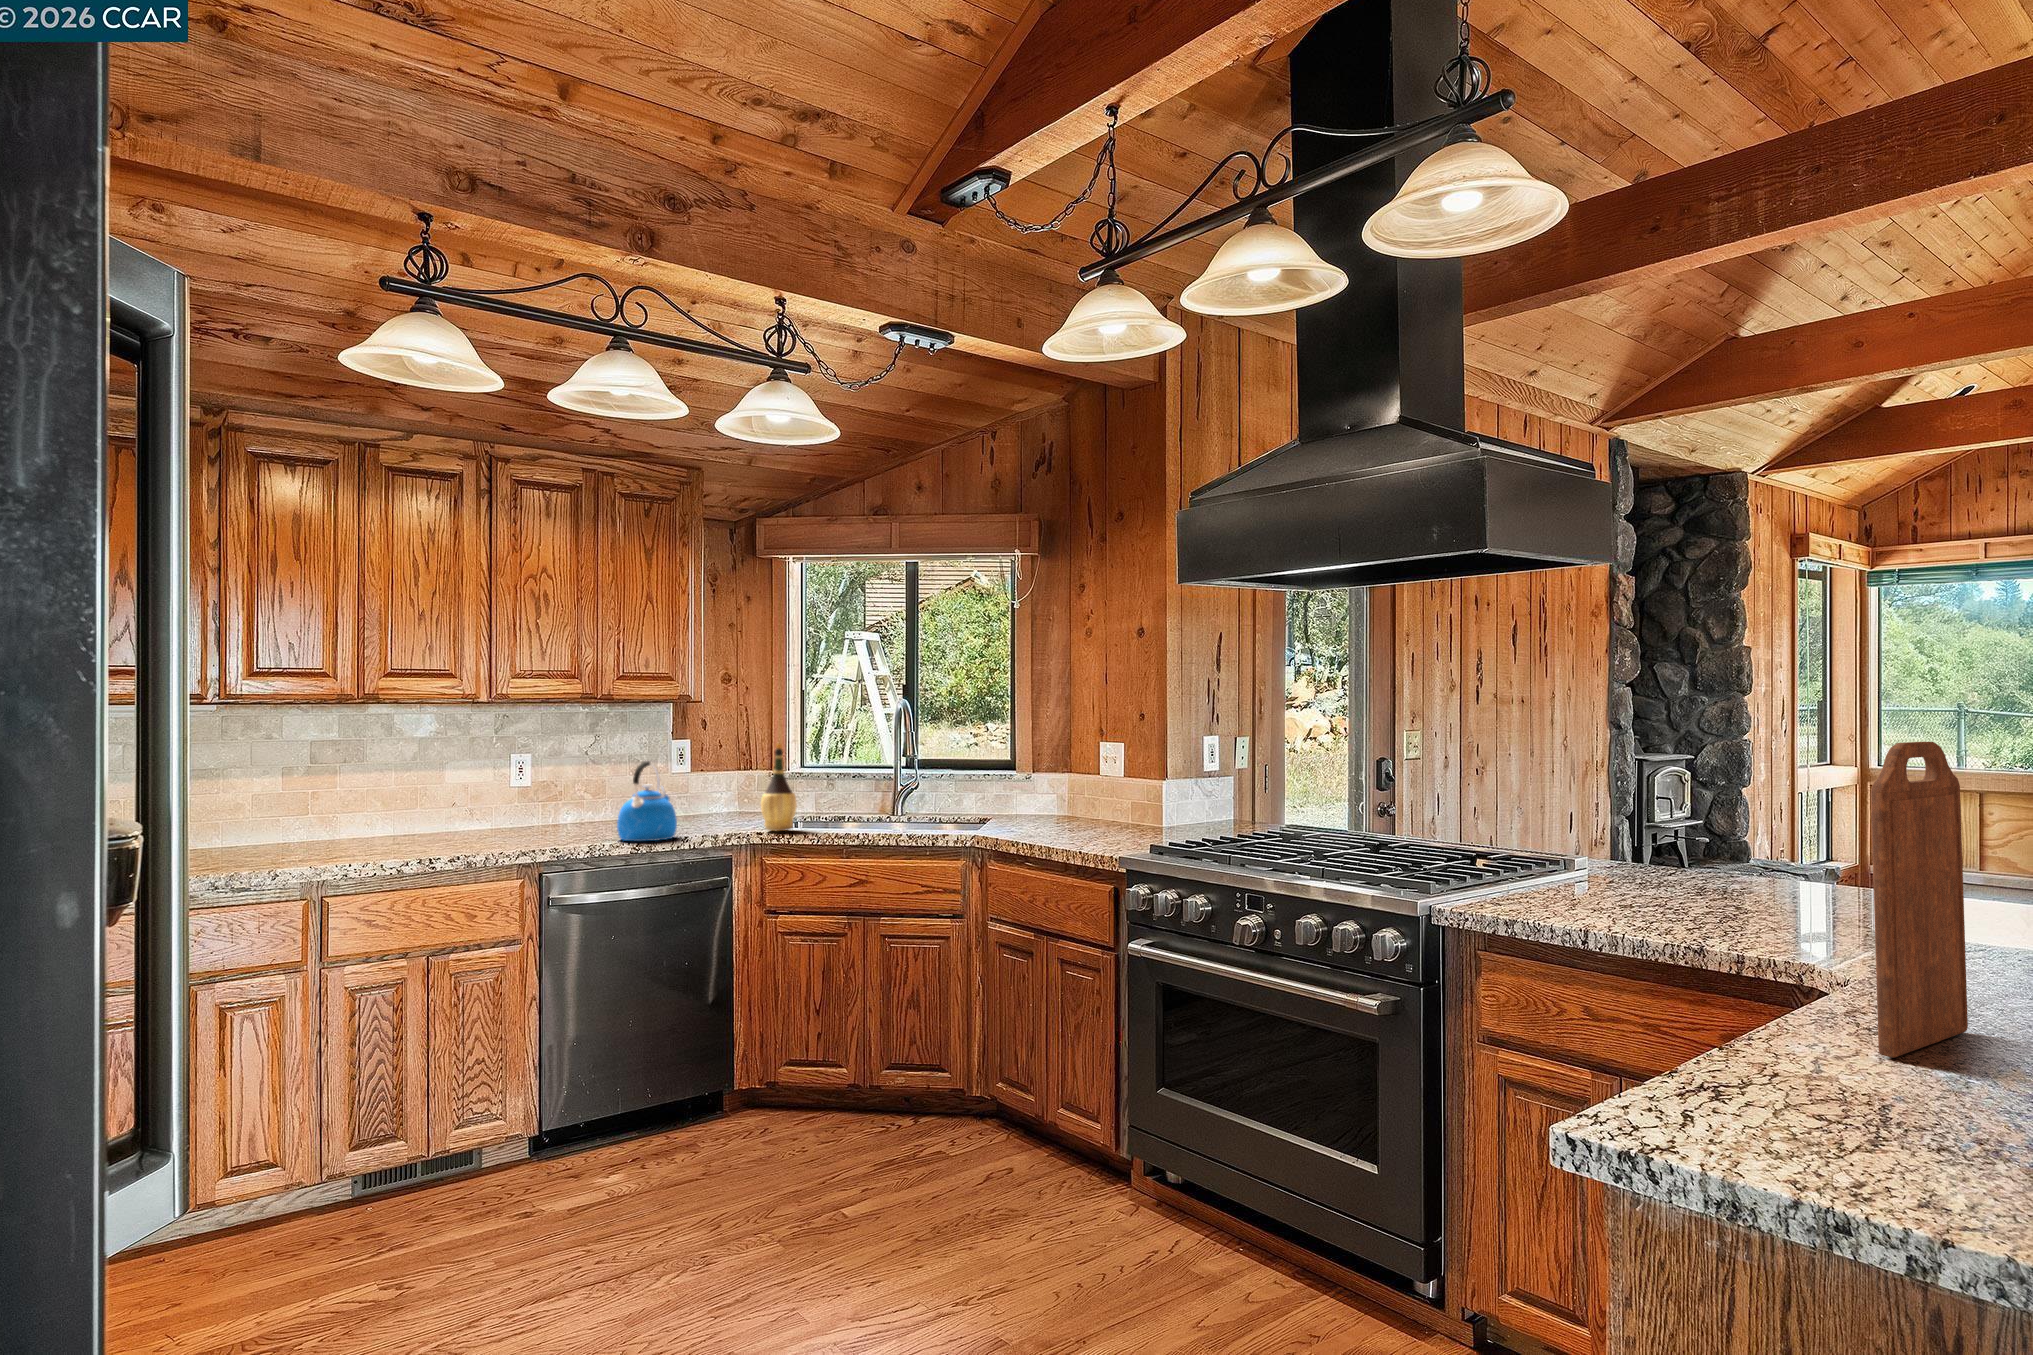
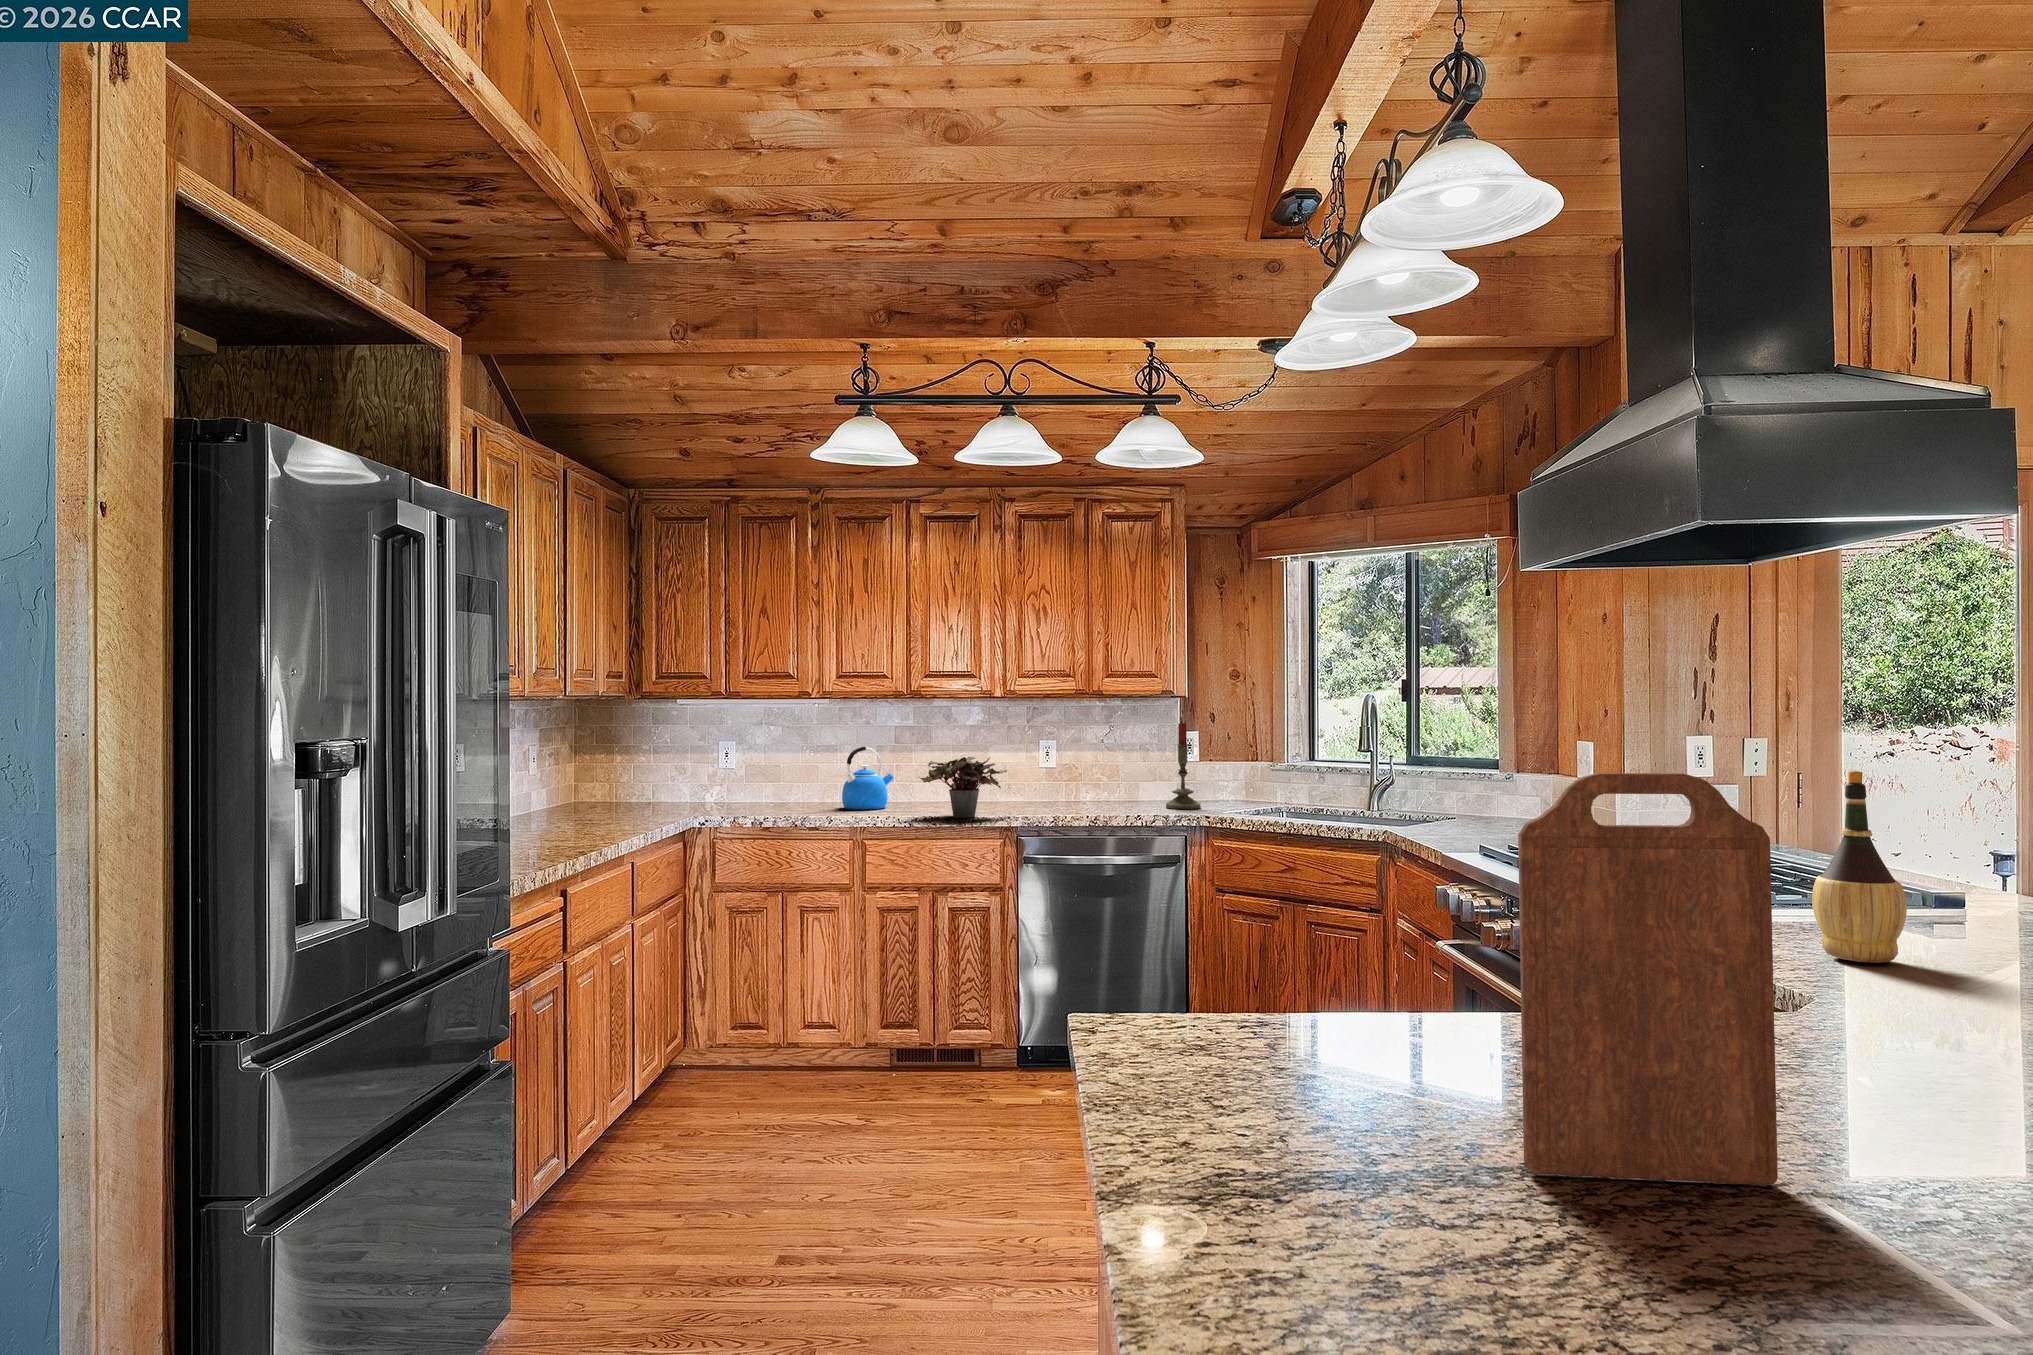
candle: none [684,728,723,828] -> present [1166,723,1201,809]
wine bottle: present [761,743,797,831] -> present [1812,771,1907,963]
kettle: present [617,761,677,841] -> present [842,747,894,810]
potted plant: none [414,776,527,856] -> present [920,757,1007,818]

